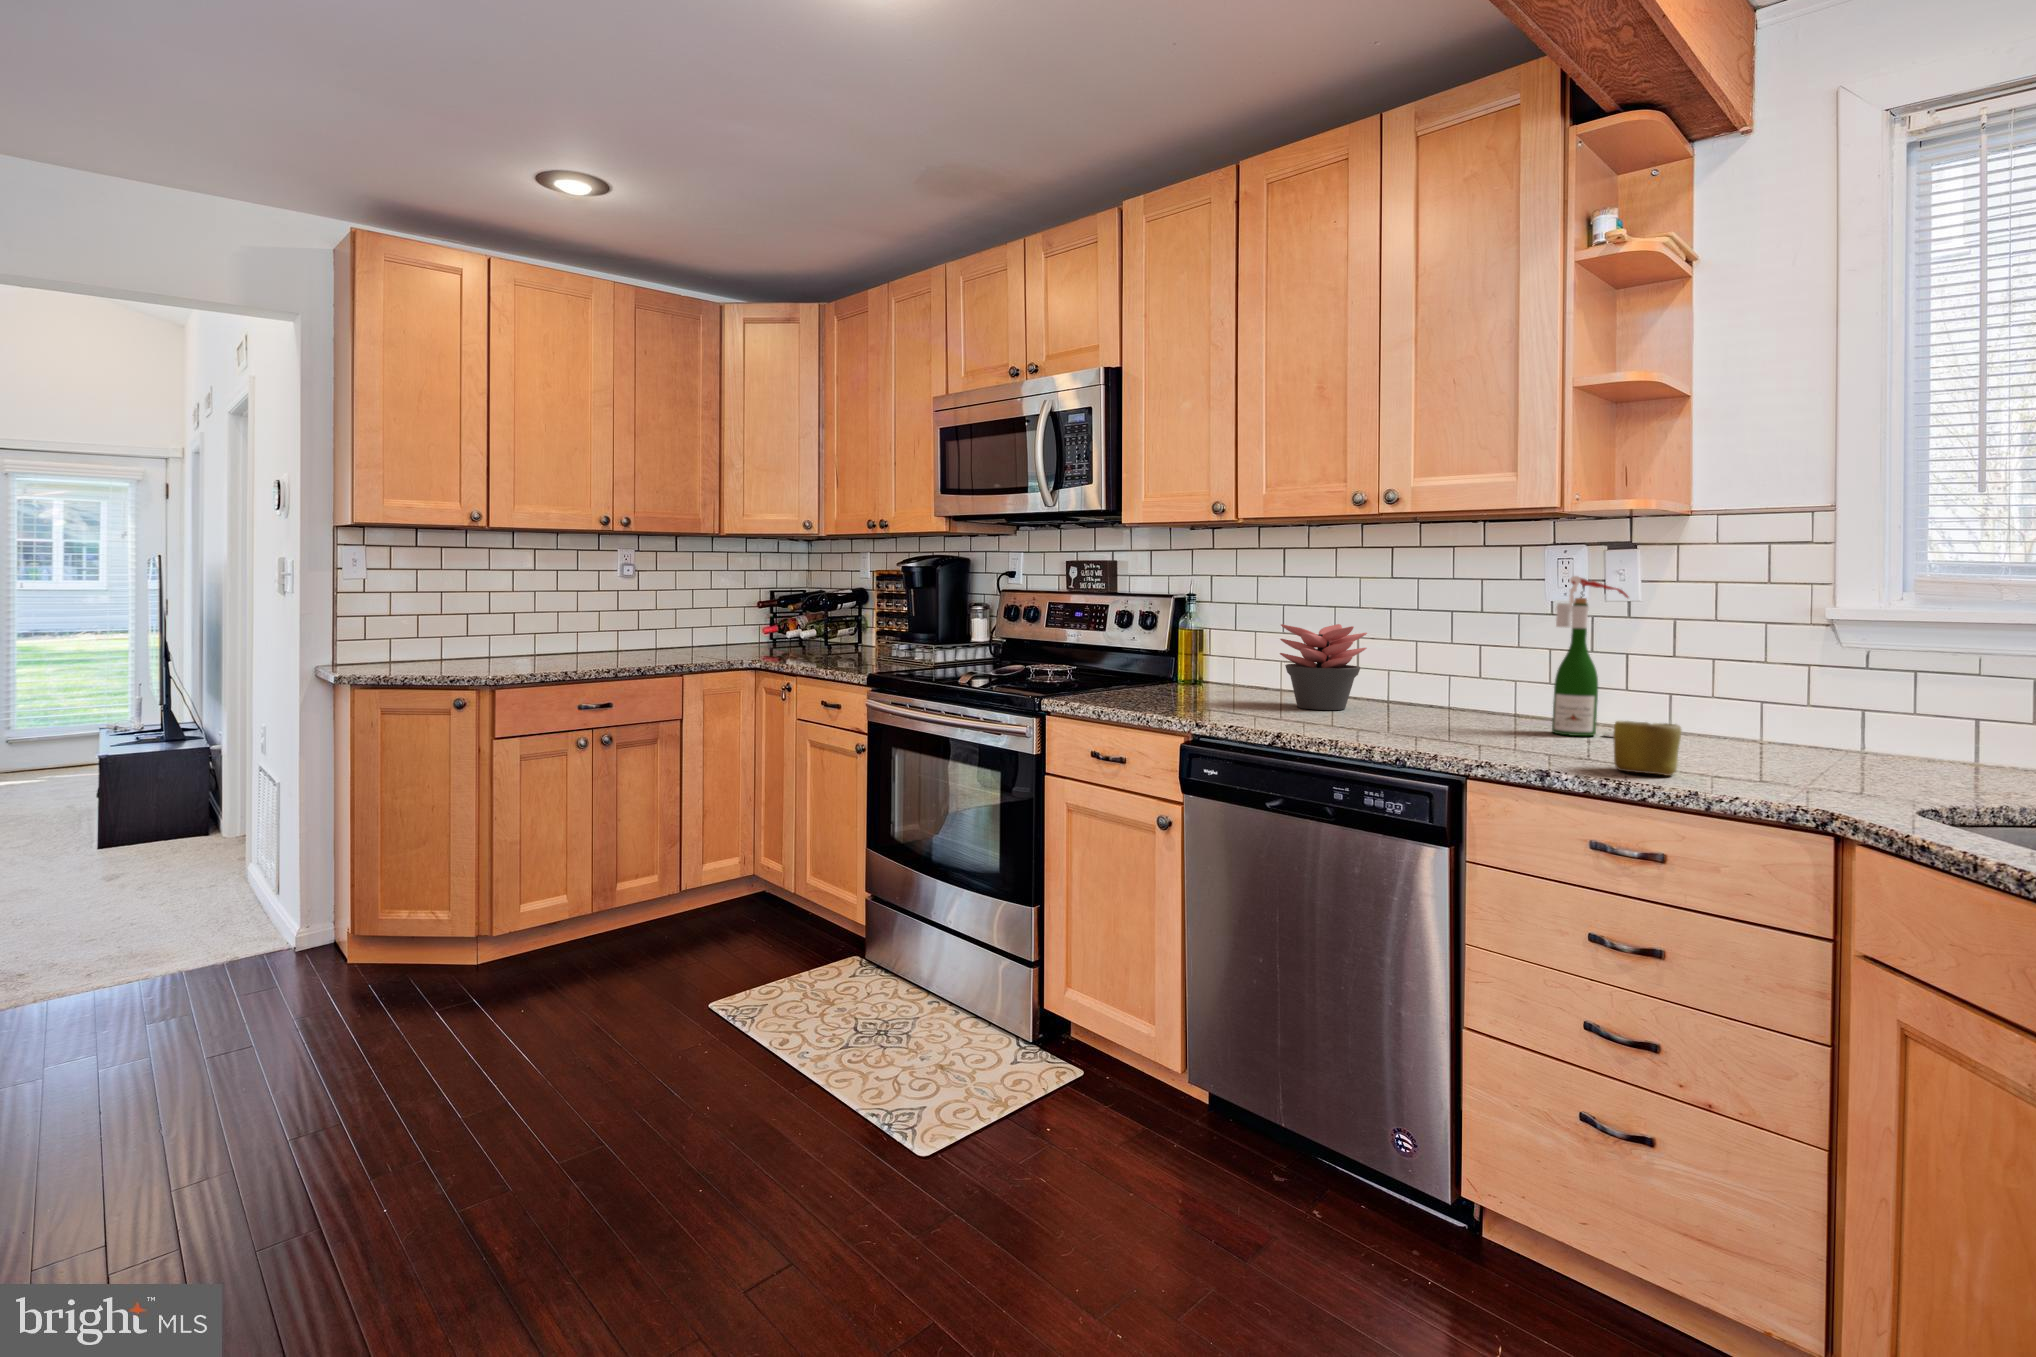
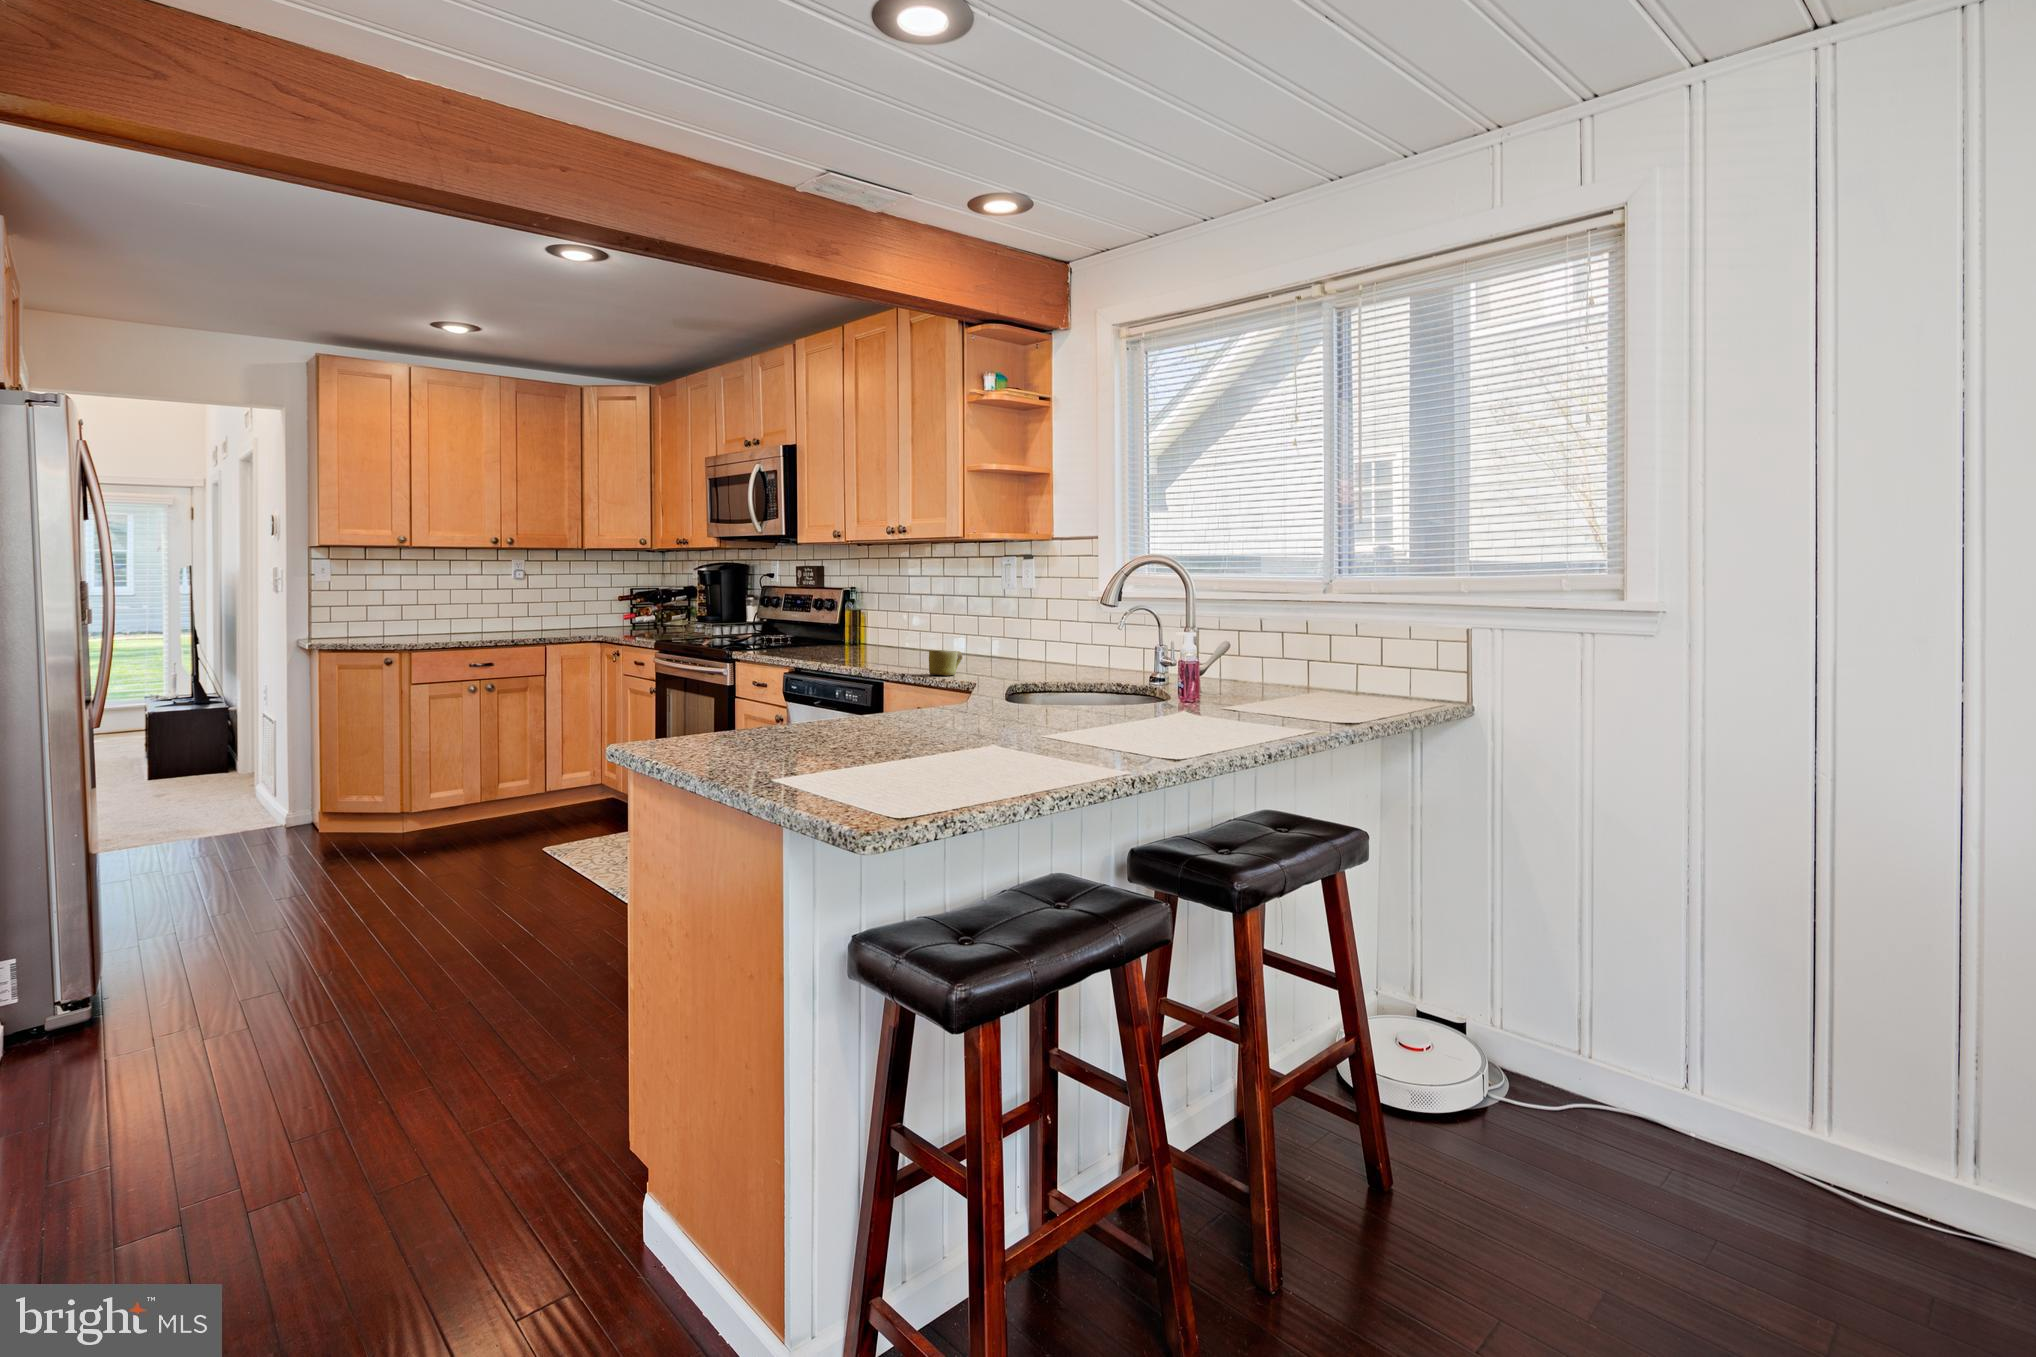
wine bottle: present [1552,576,1628,737] -> none [974,576,1007,665]
succulent plant: present [1280,624,1367,710] -> none [864,605,913,656]

